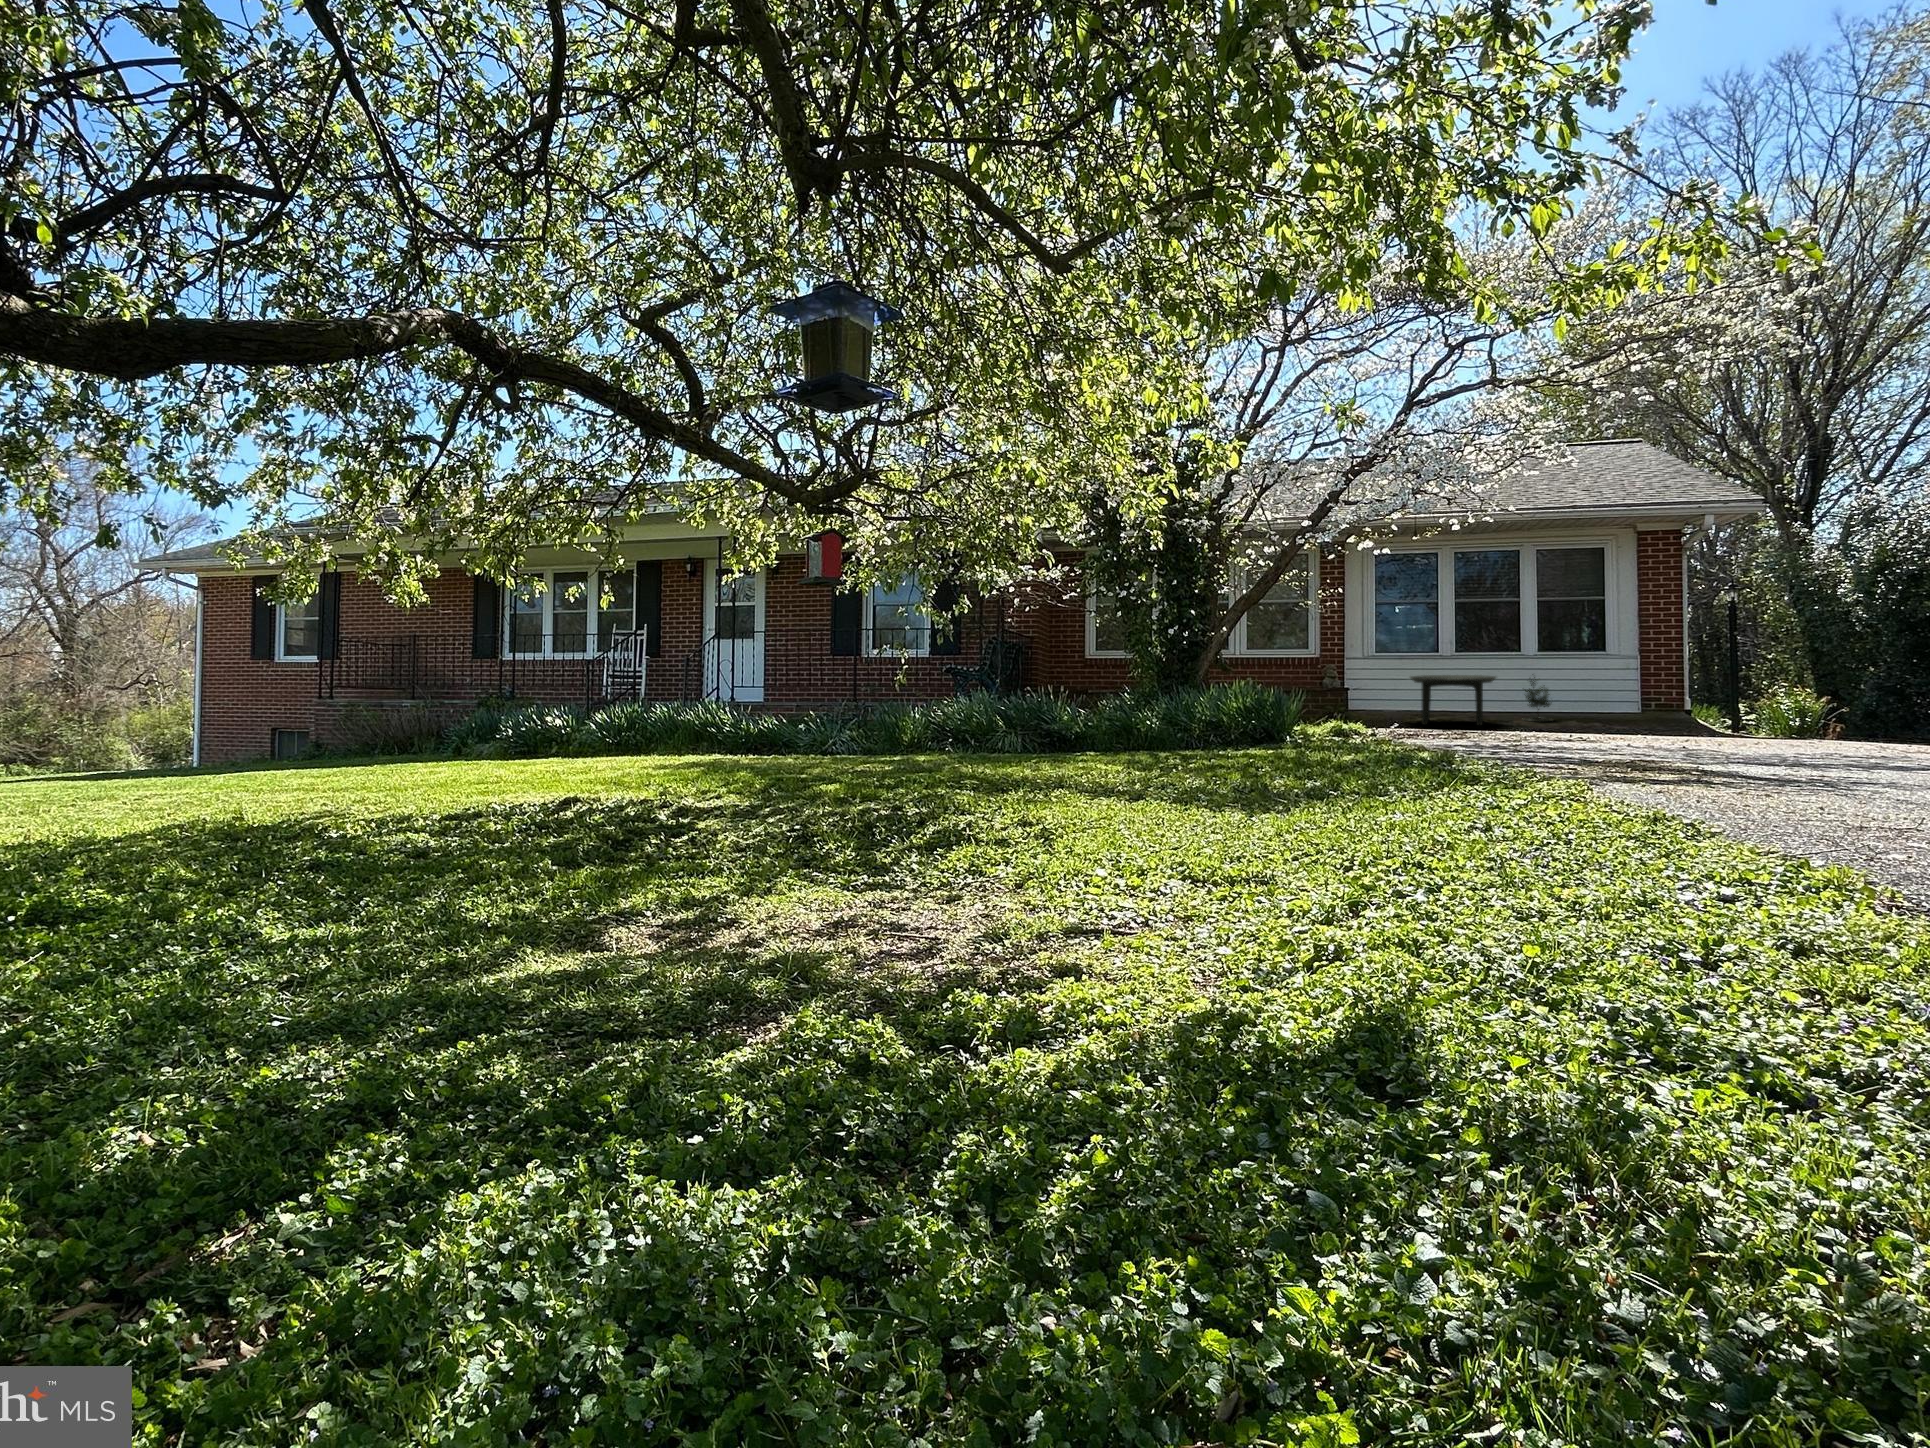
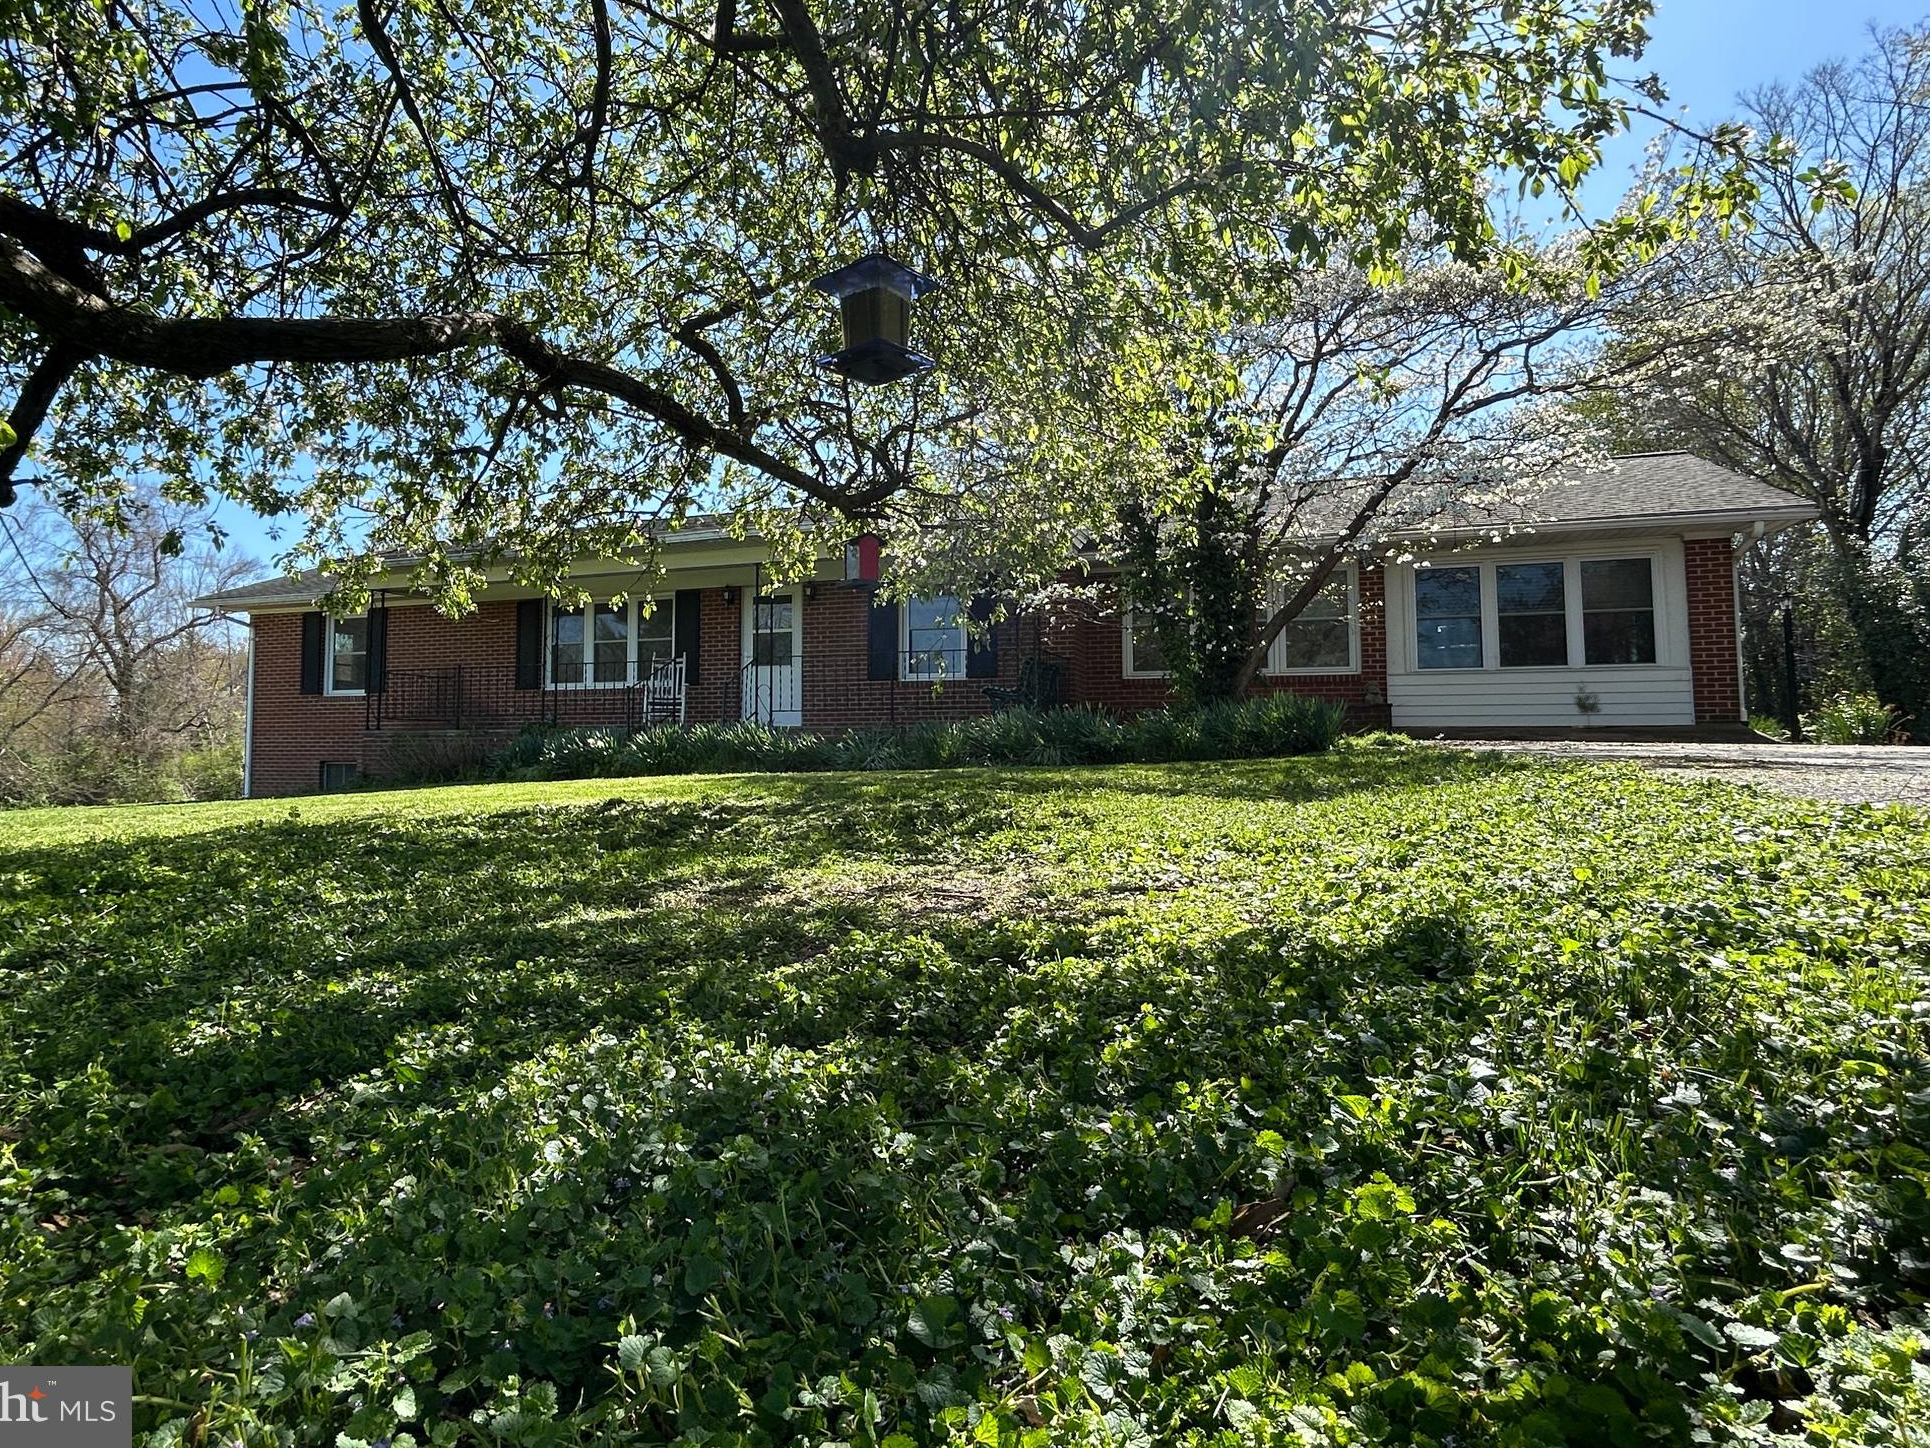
round table: present [1410,675,1496,726] -> none [1453,683,1545,733]

